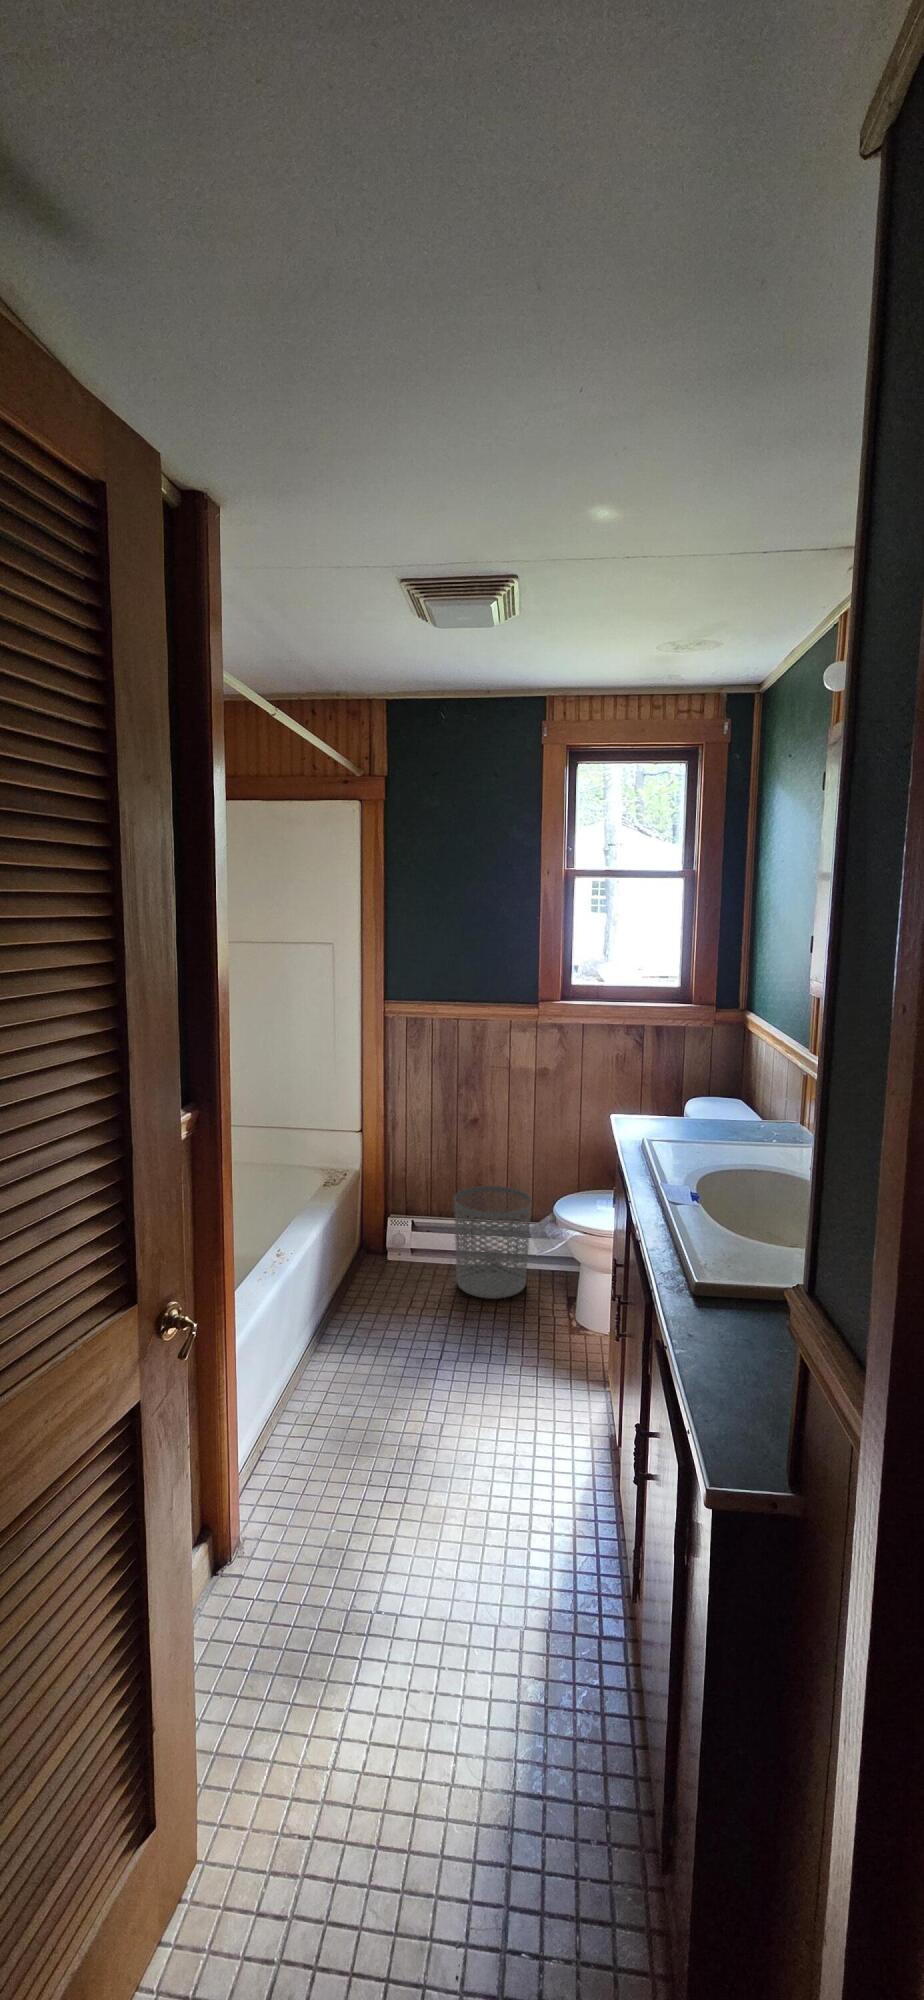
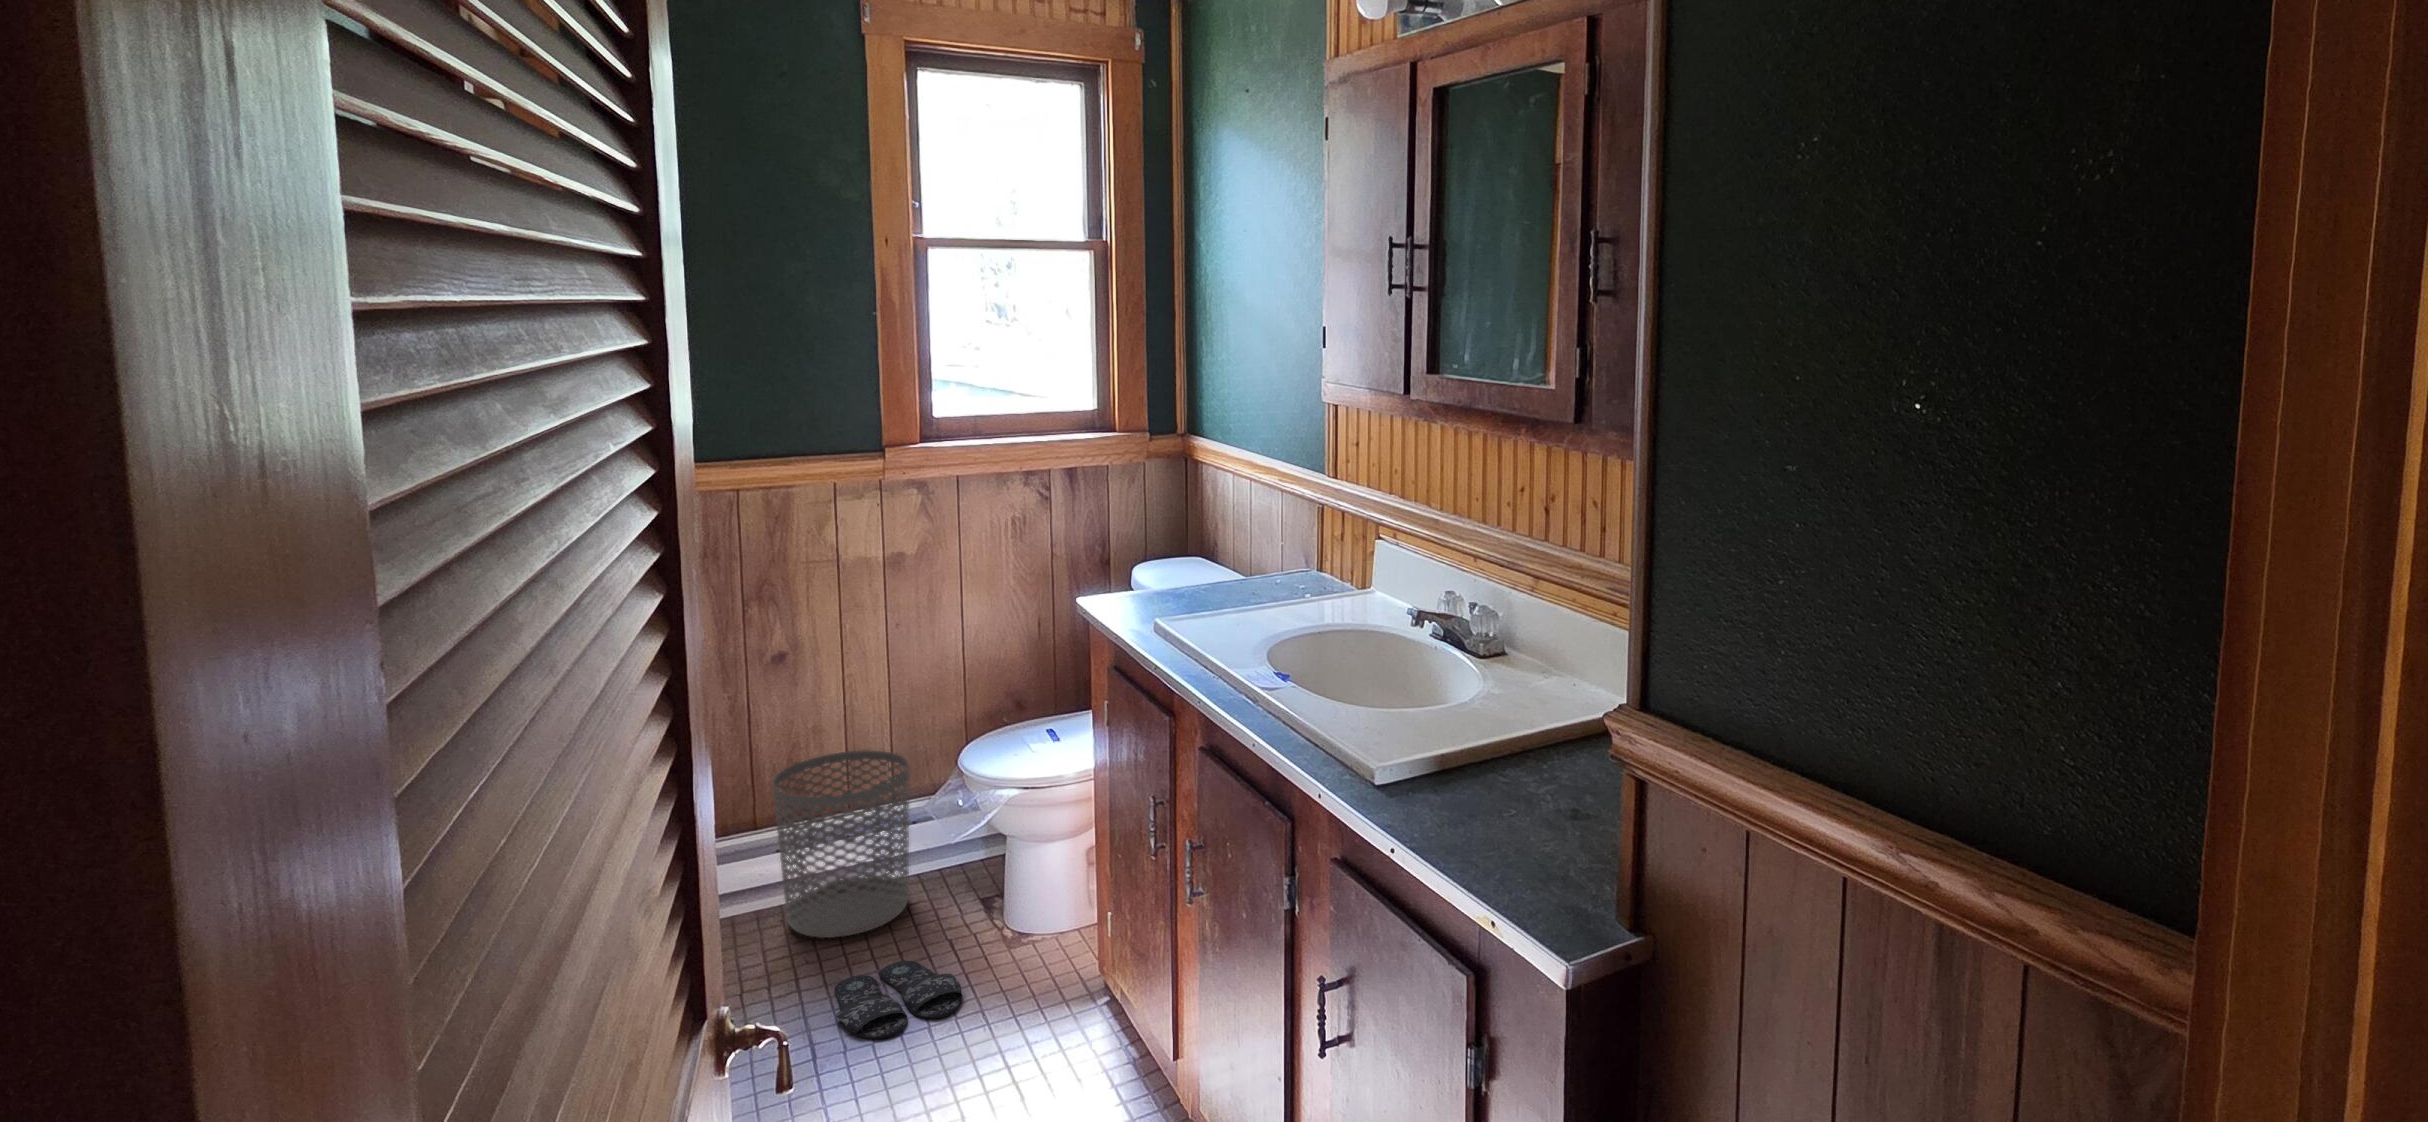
slippers: none [458,1322,530,1366] -> present [835,961,962,1039]

